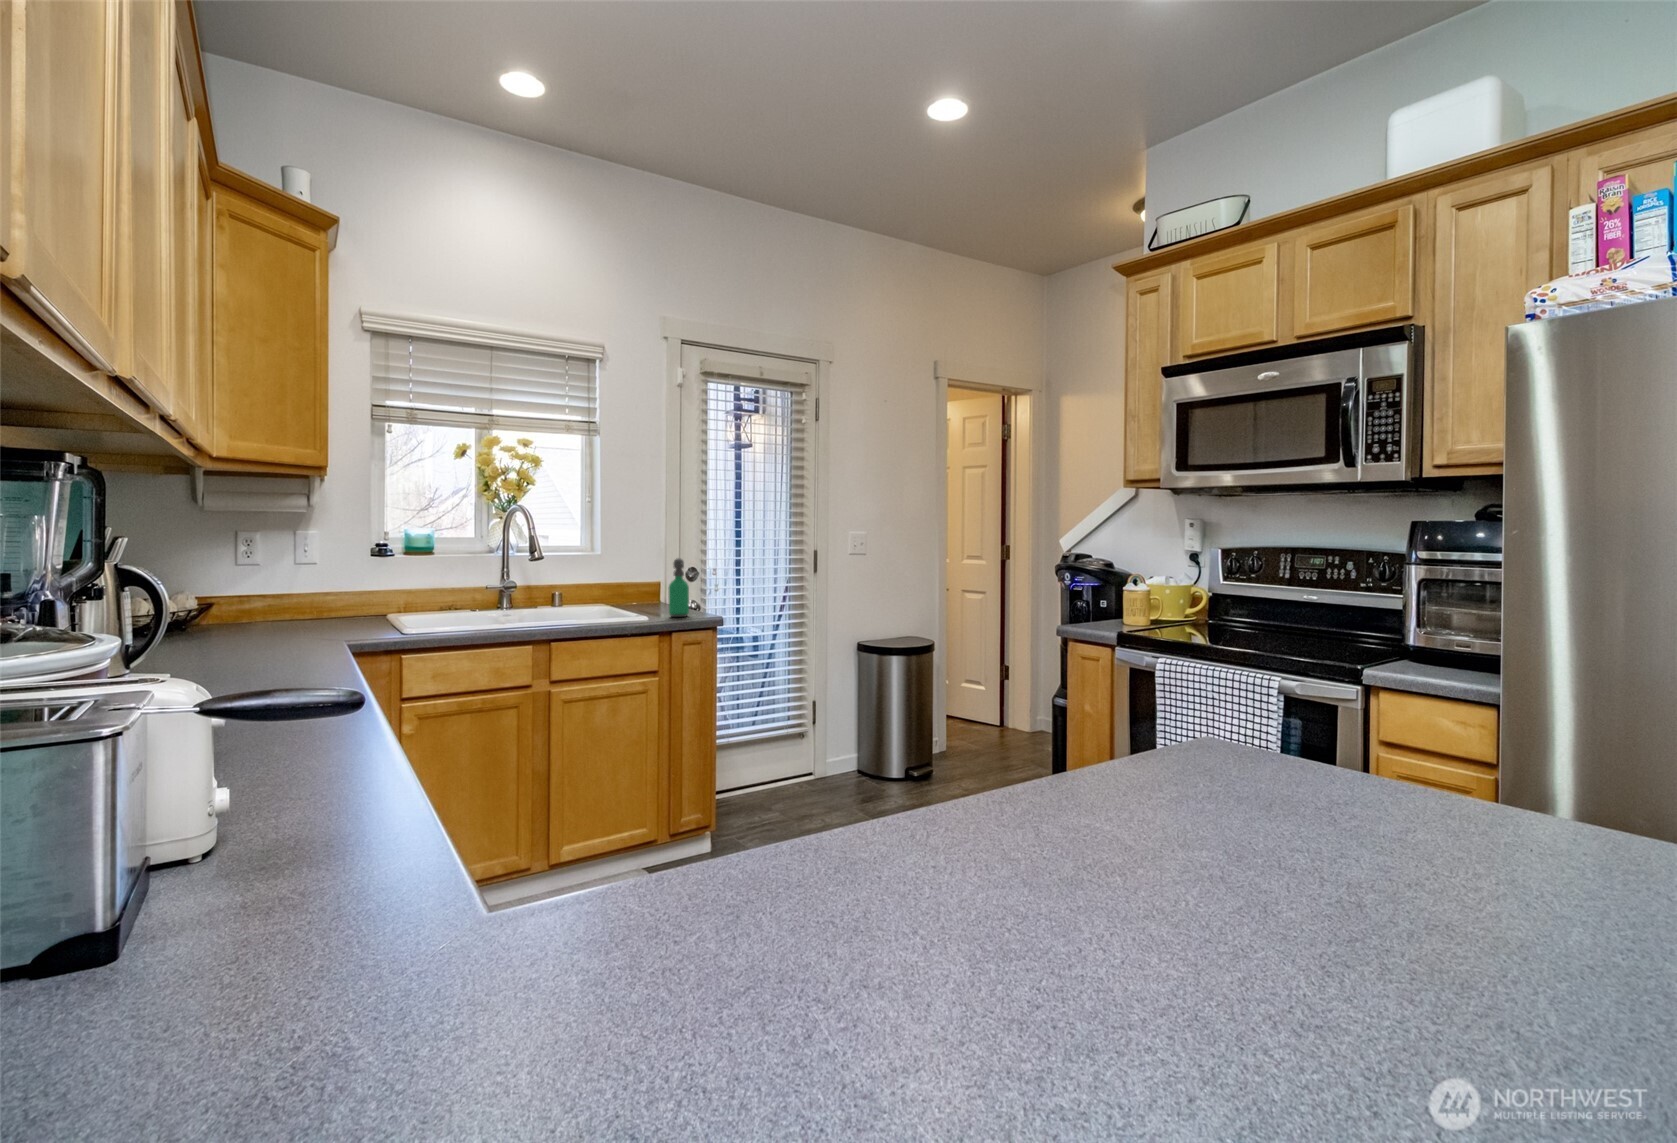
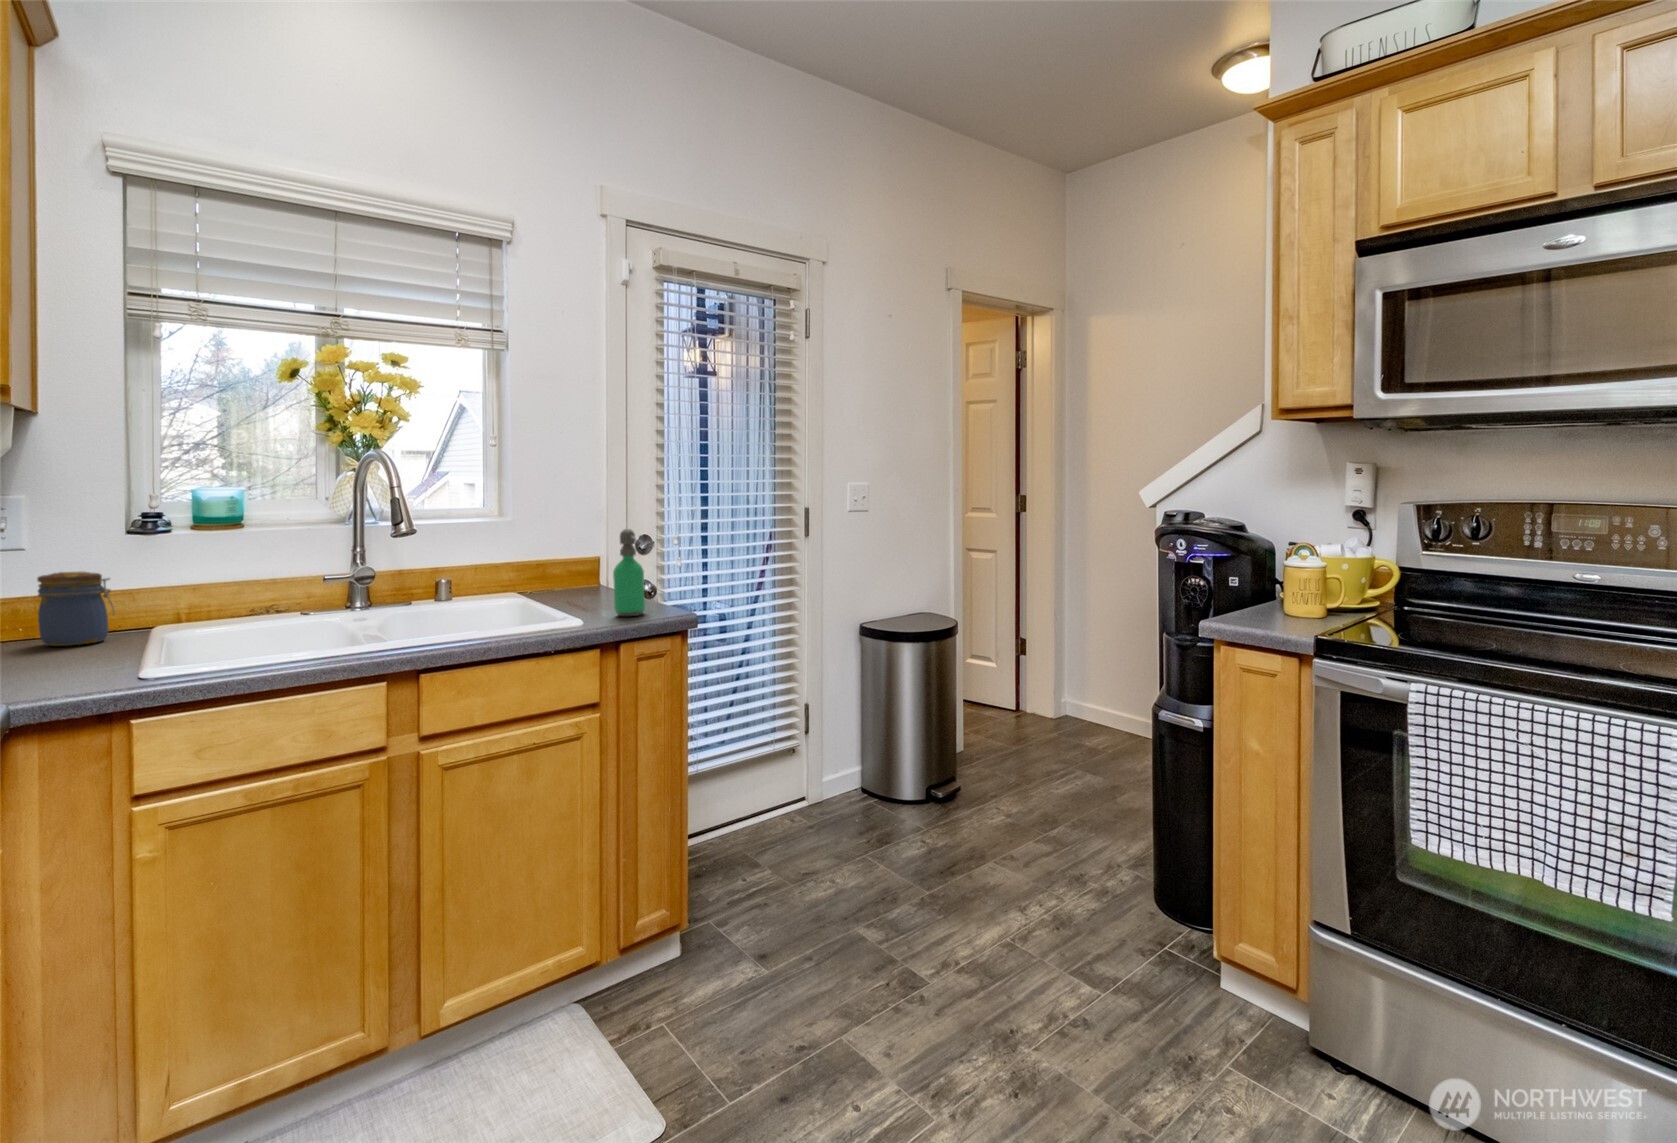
jar: none [323,578,363,623] -> present [37,571,115,646]

